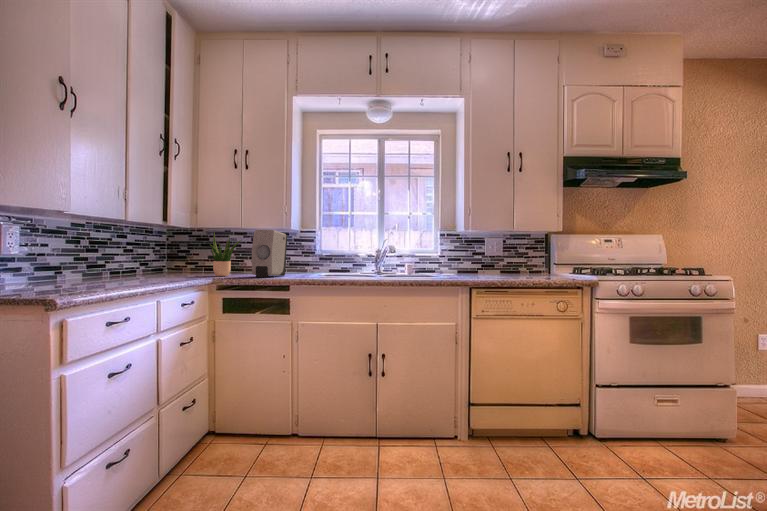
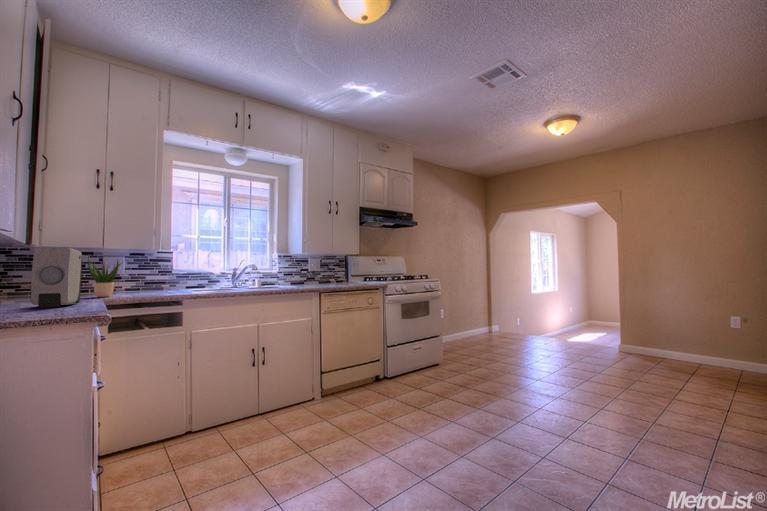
soap dispenser: present [252,230,287,277] -> present [31,247,82,308]

